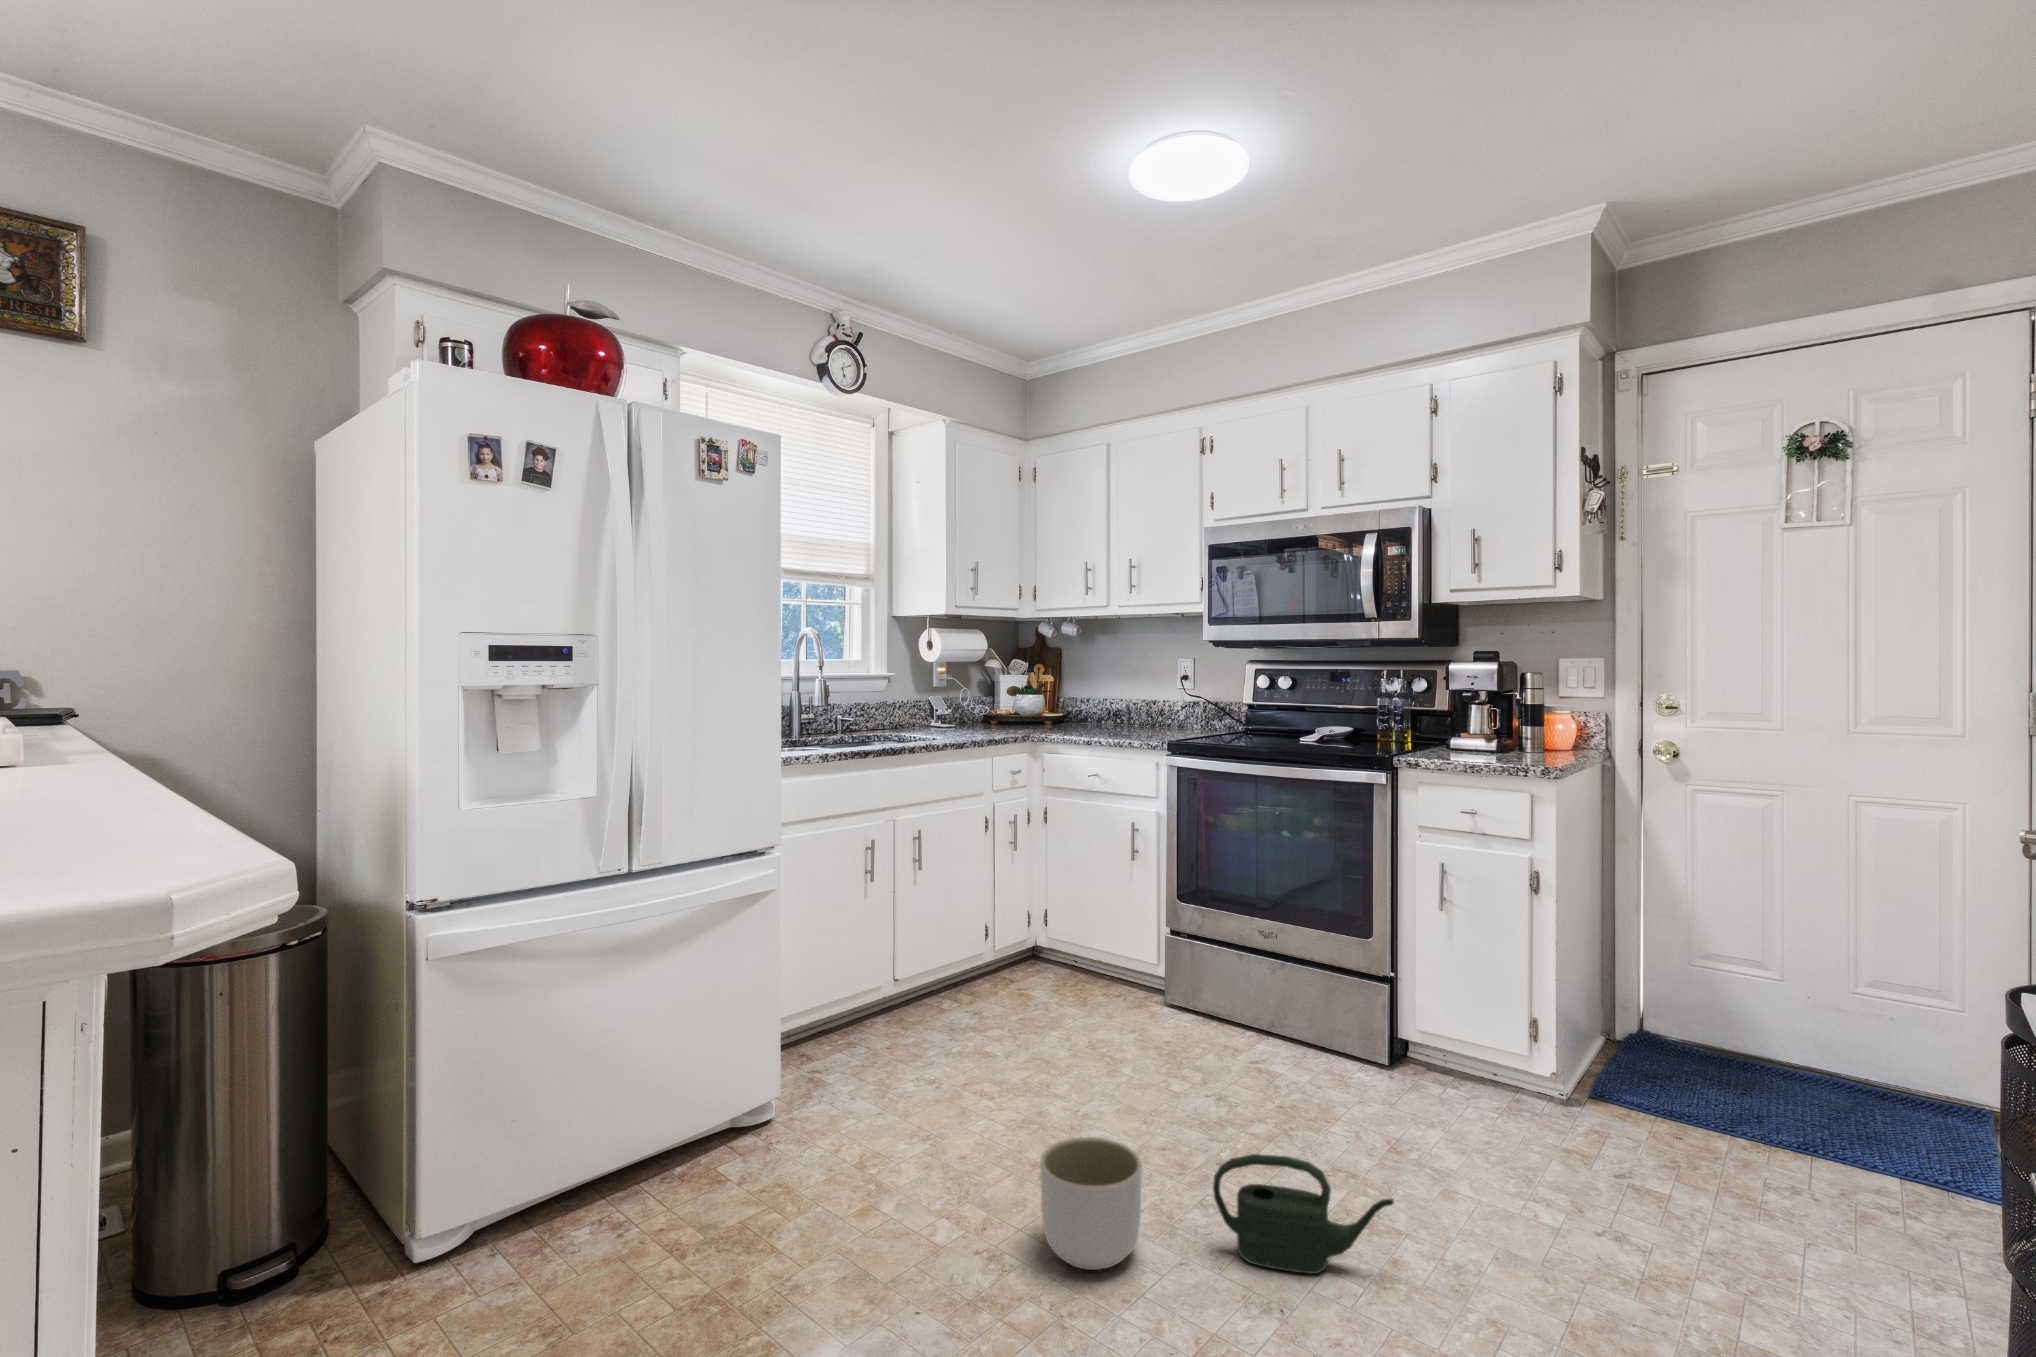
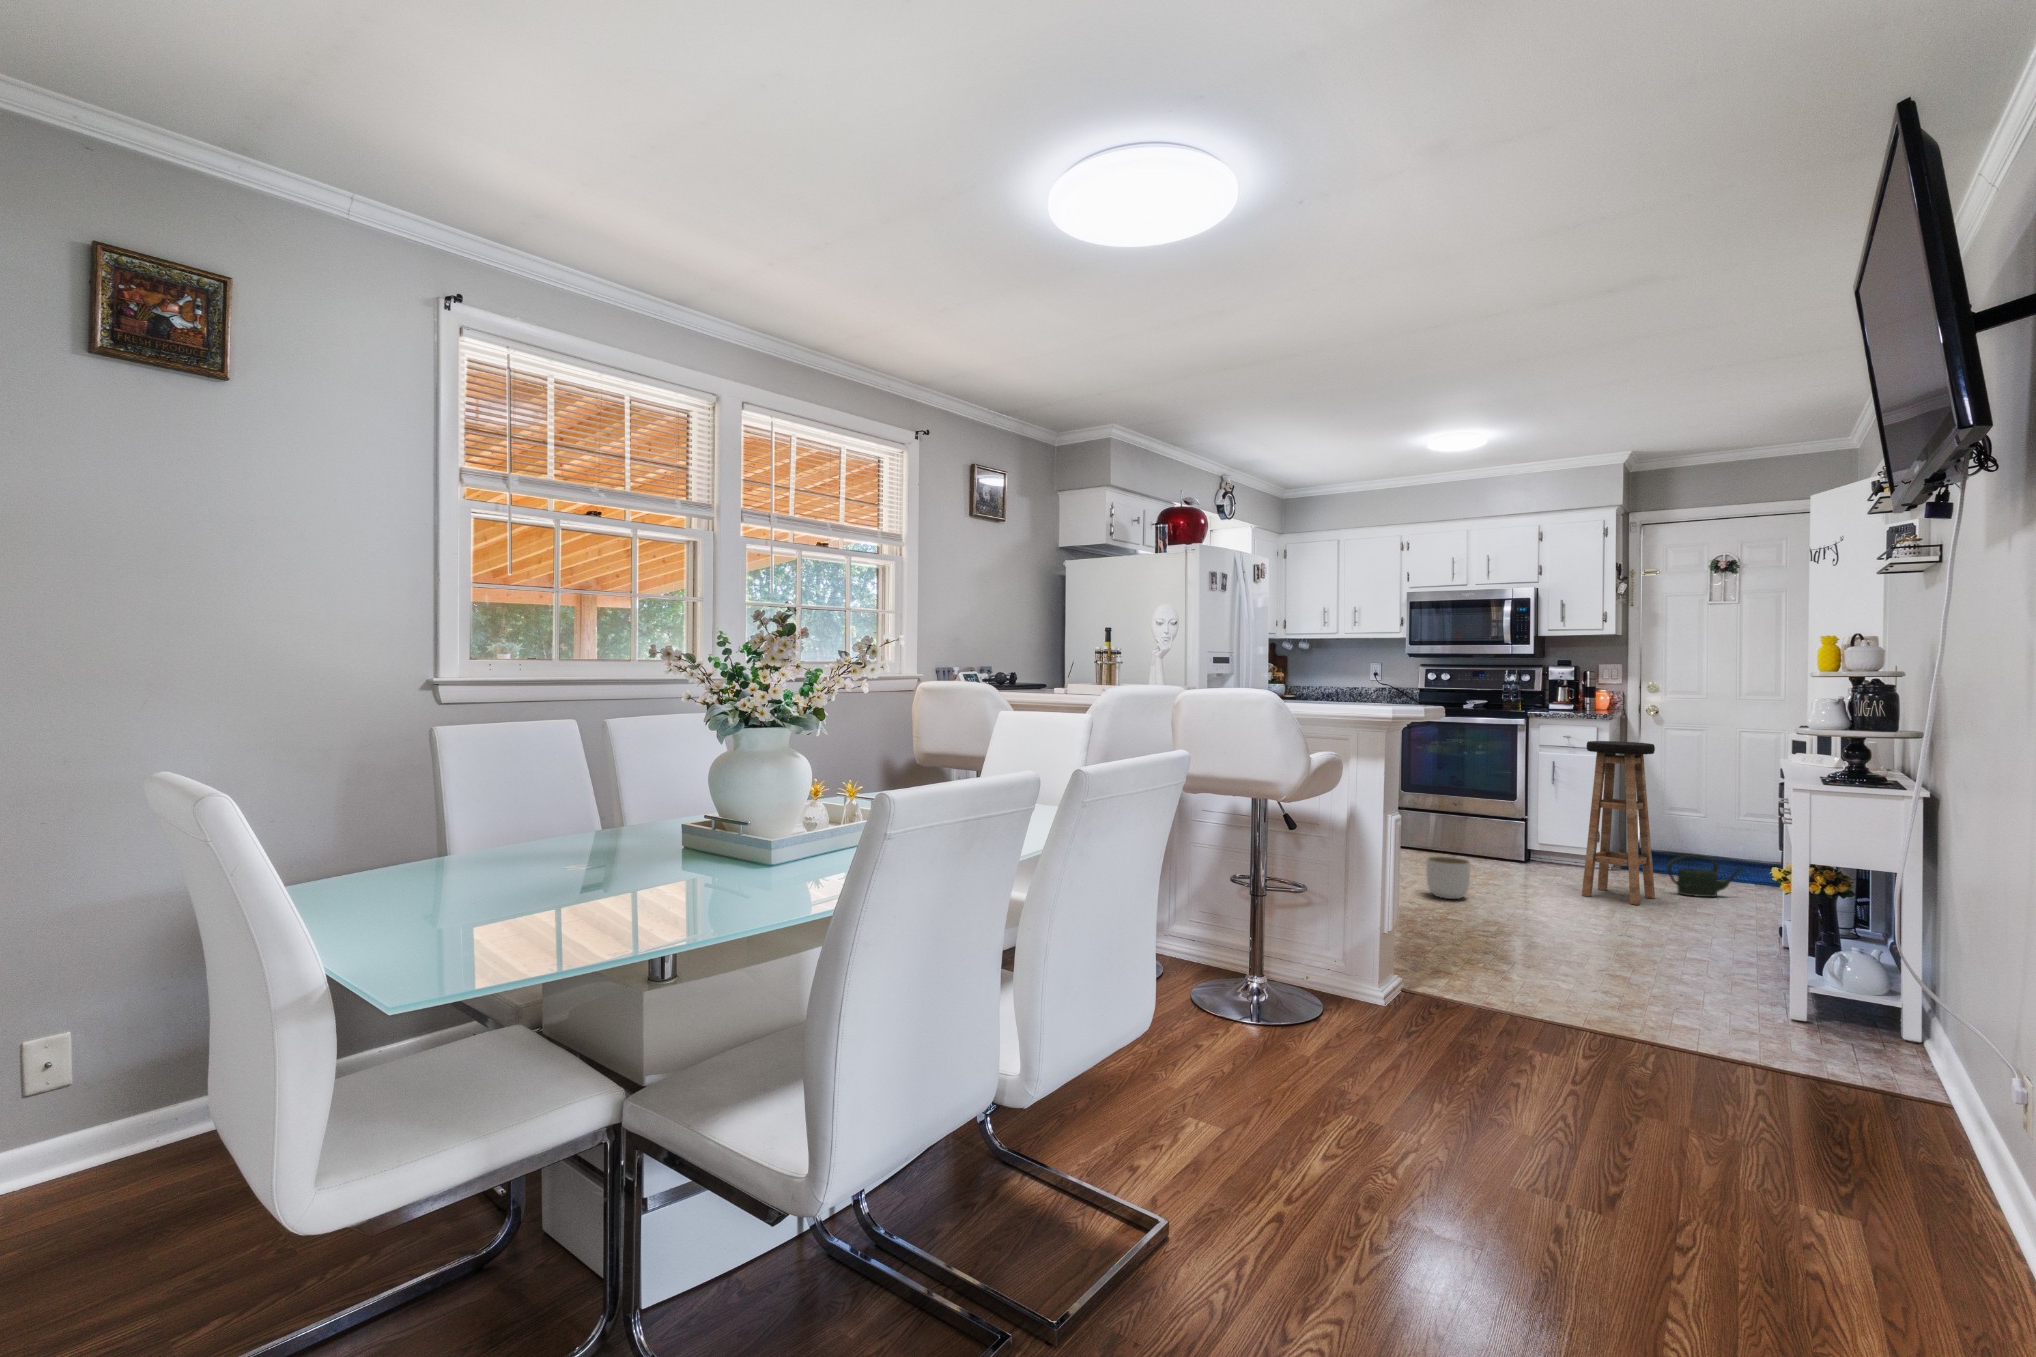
bar stool: none [1441,851,1628,1309] -> present [1582,741,1655,905]
watering can: present [1213,1154,1394,1274] -> present [1667,855,1743,897]

